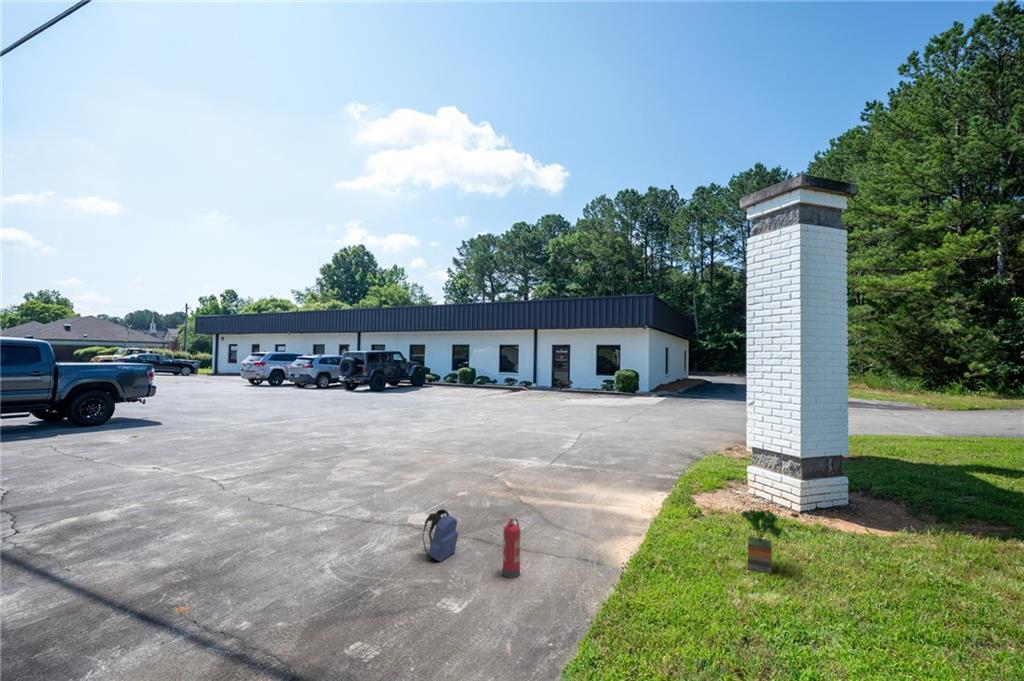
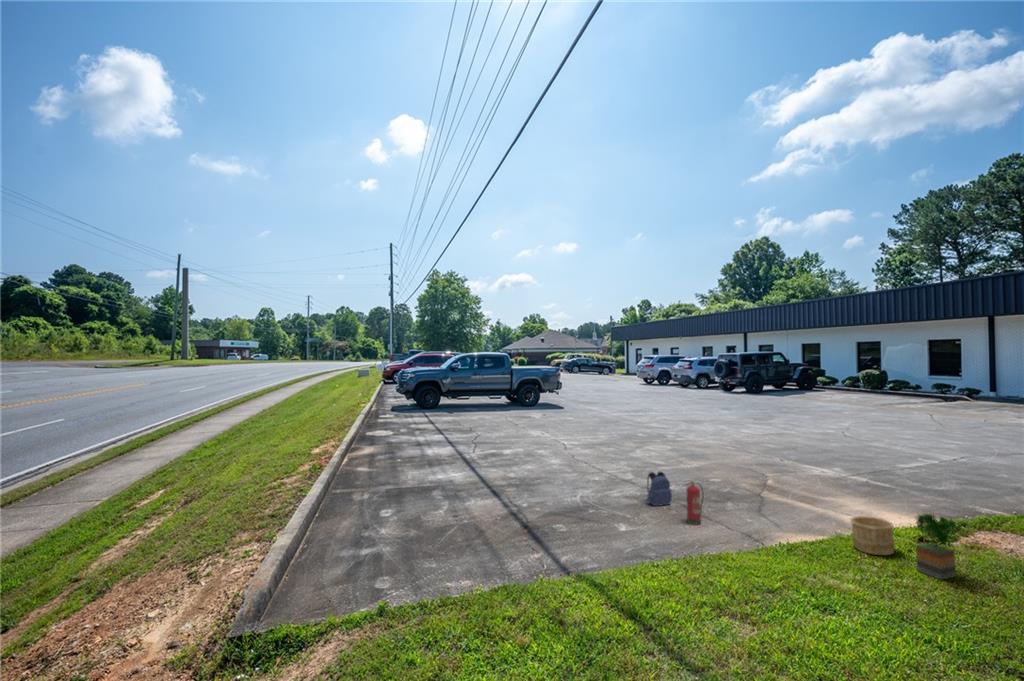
wooden bucket: none [673,520,712,561] -> present [850,516,894,555]

